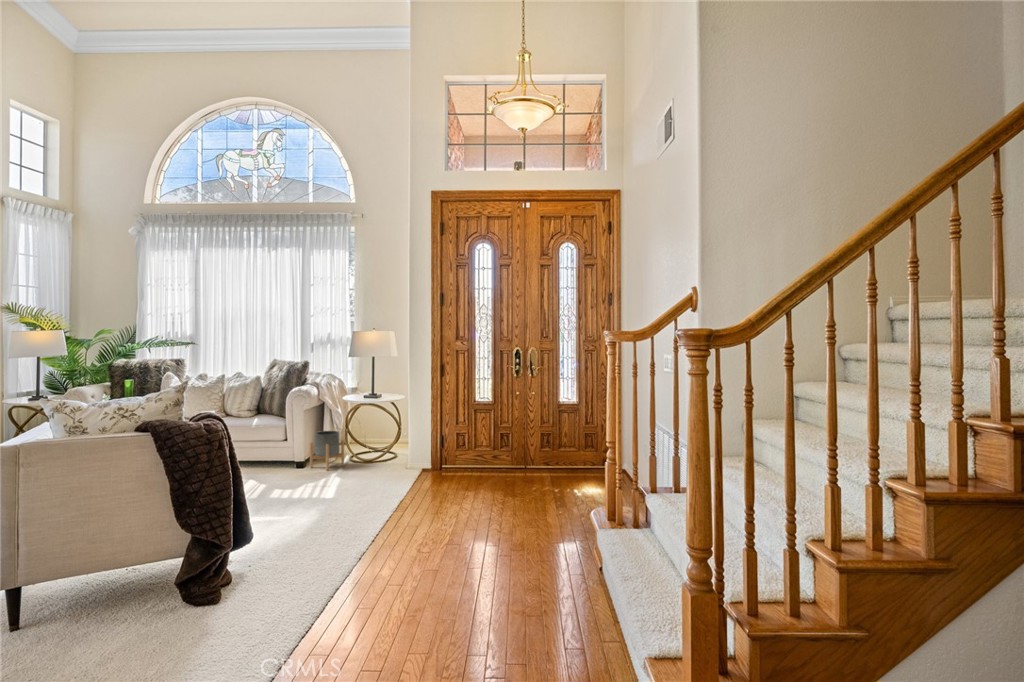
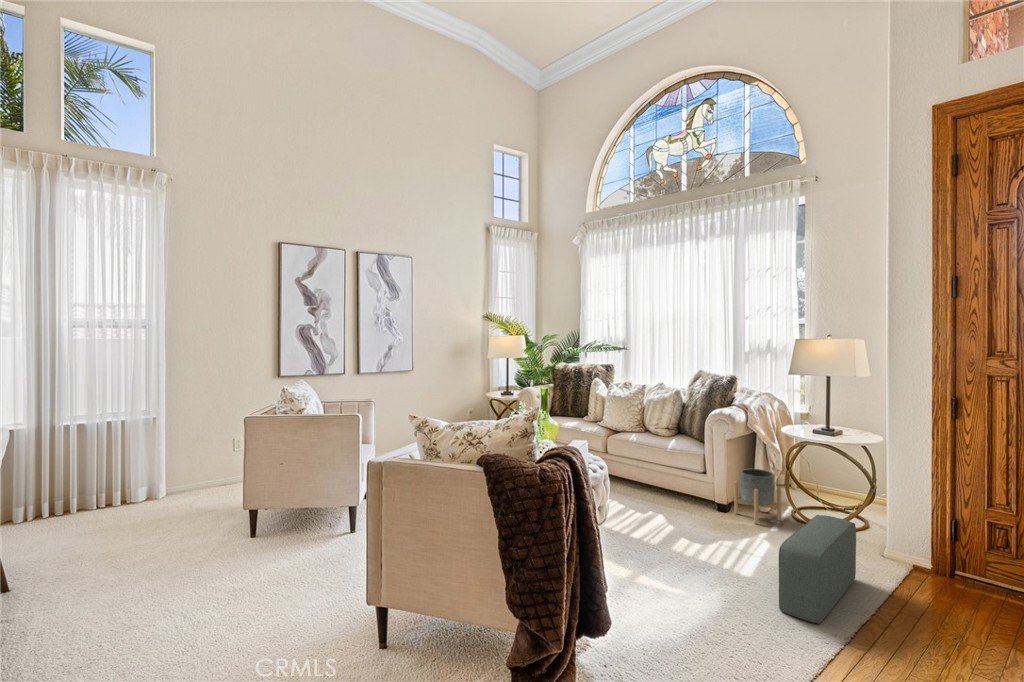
pouf: none [354,445,394,505] -> present [779,515,856,624]

